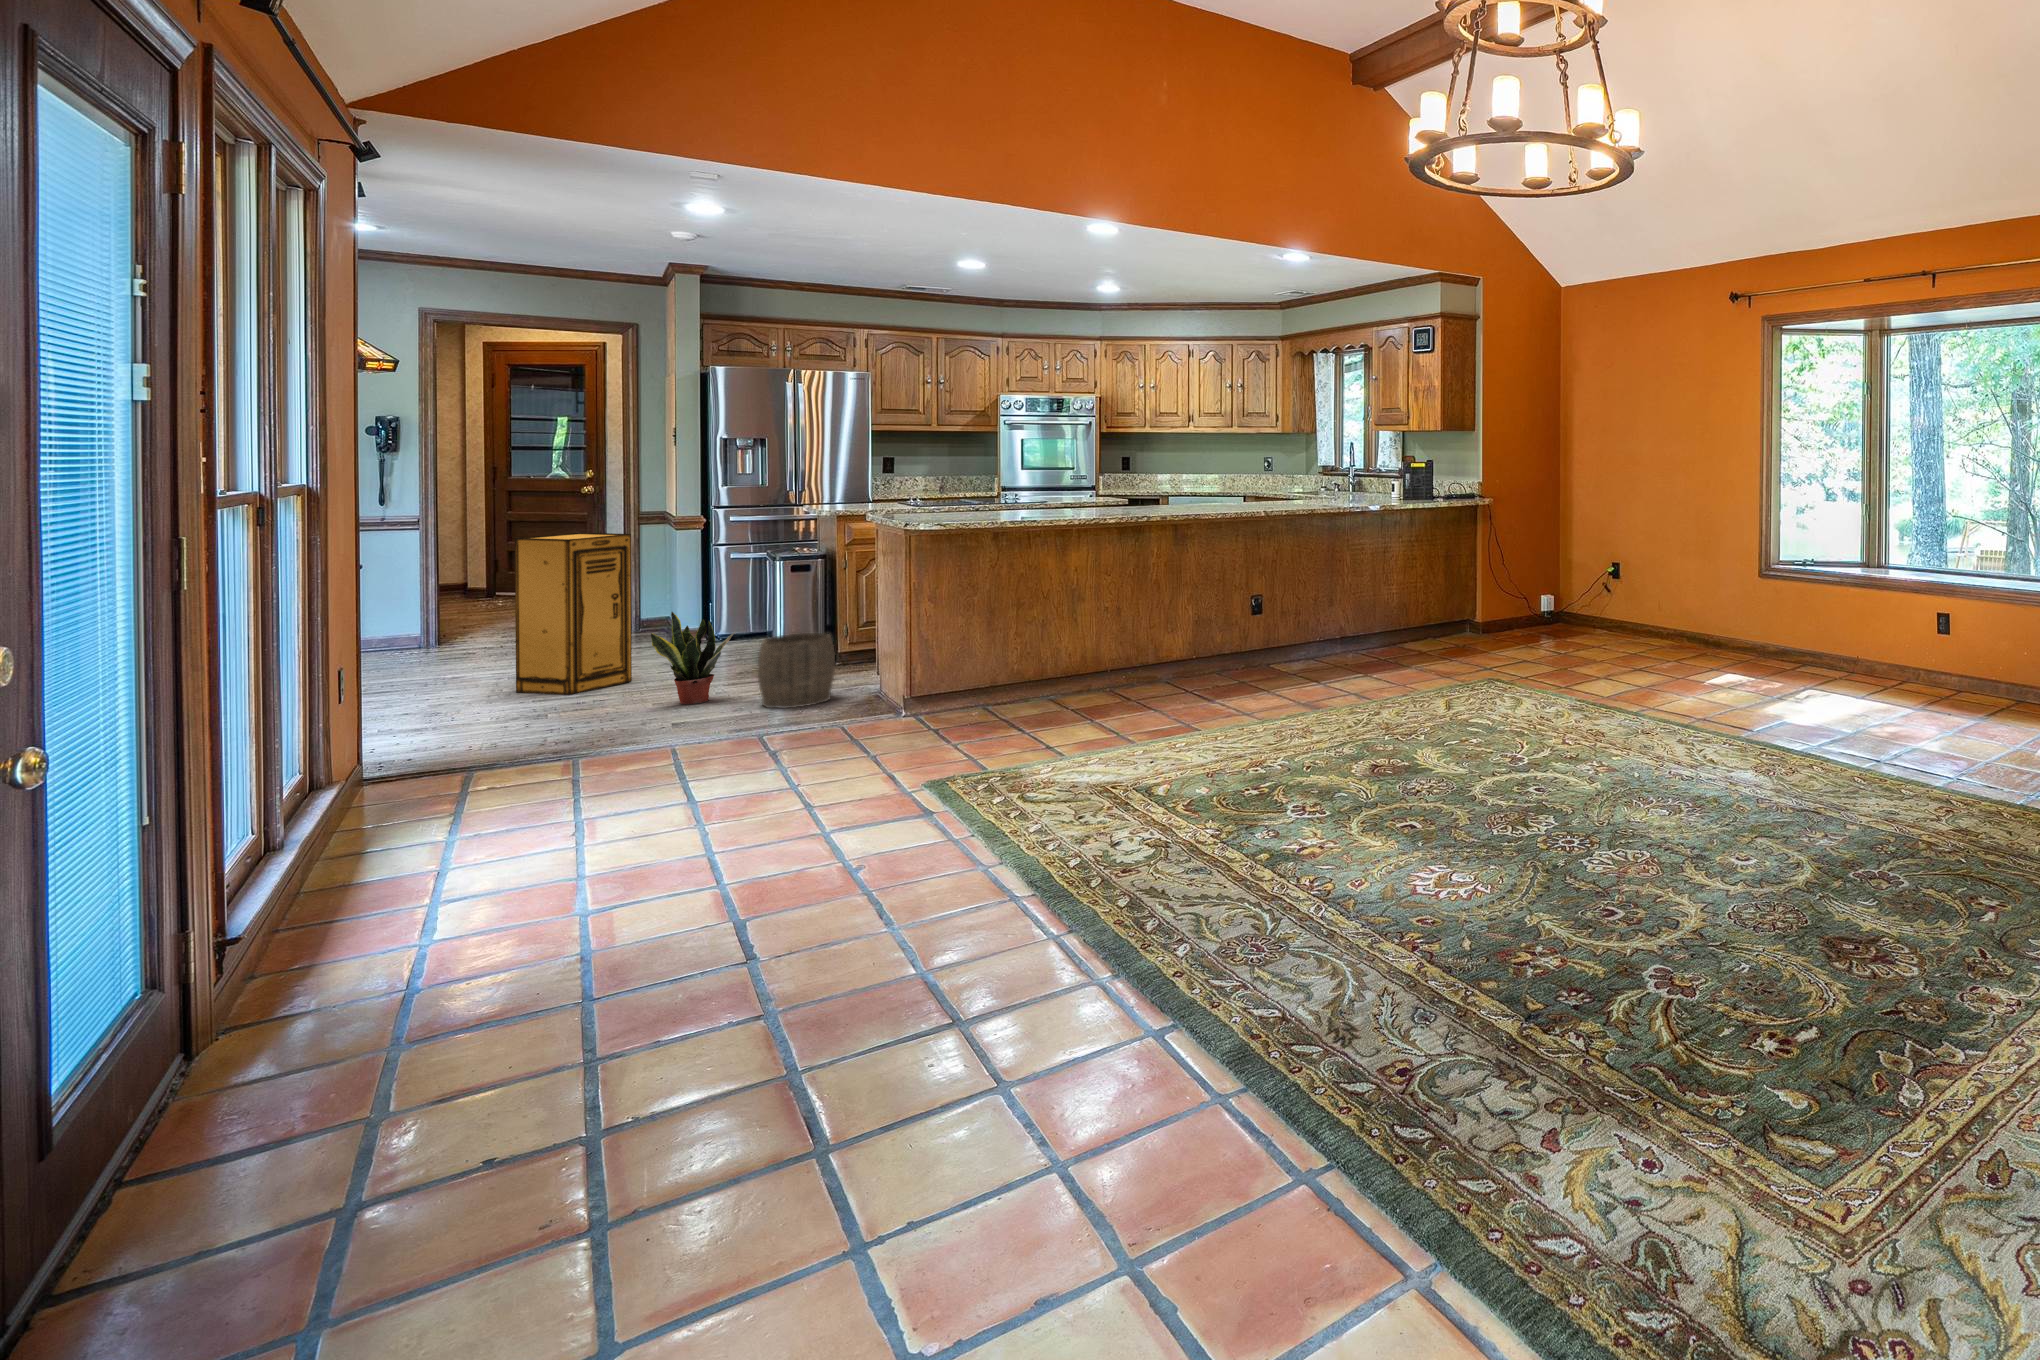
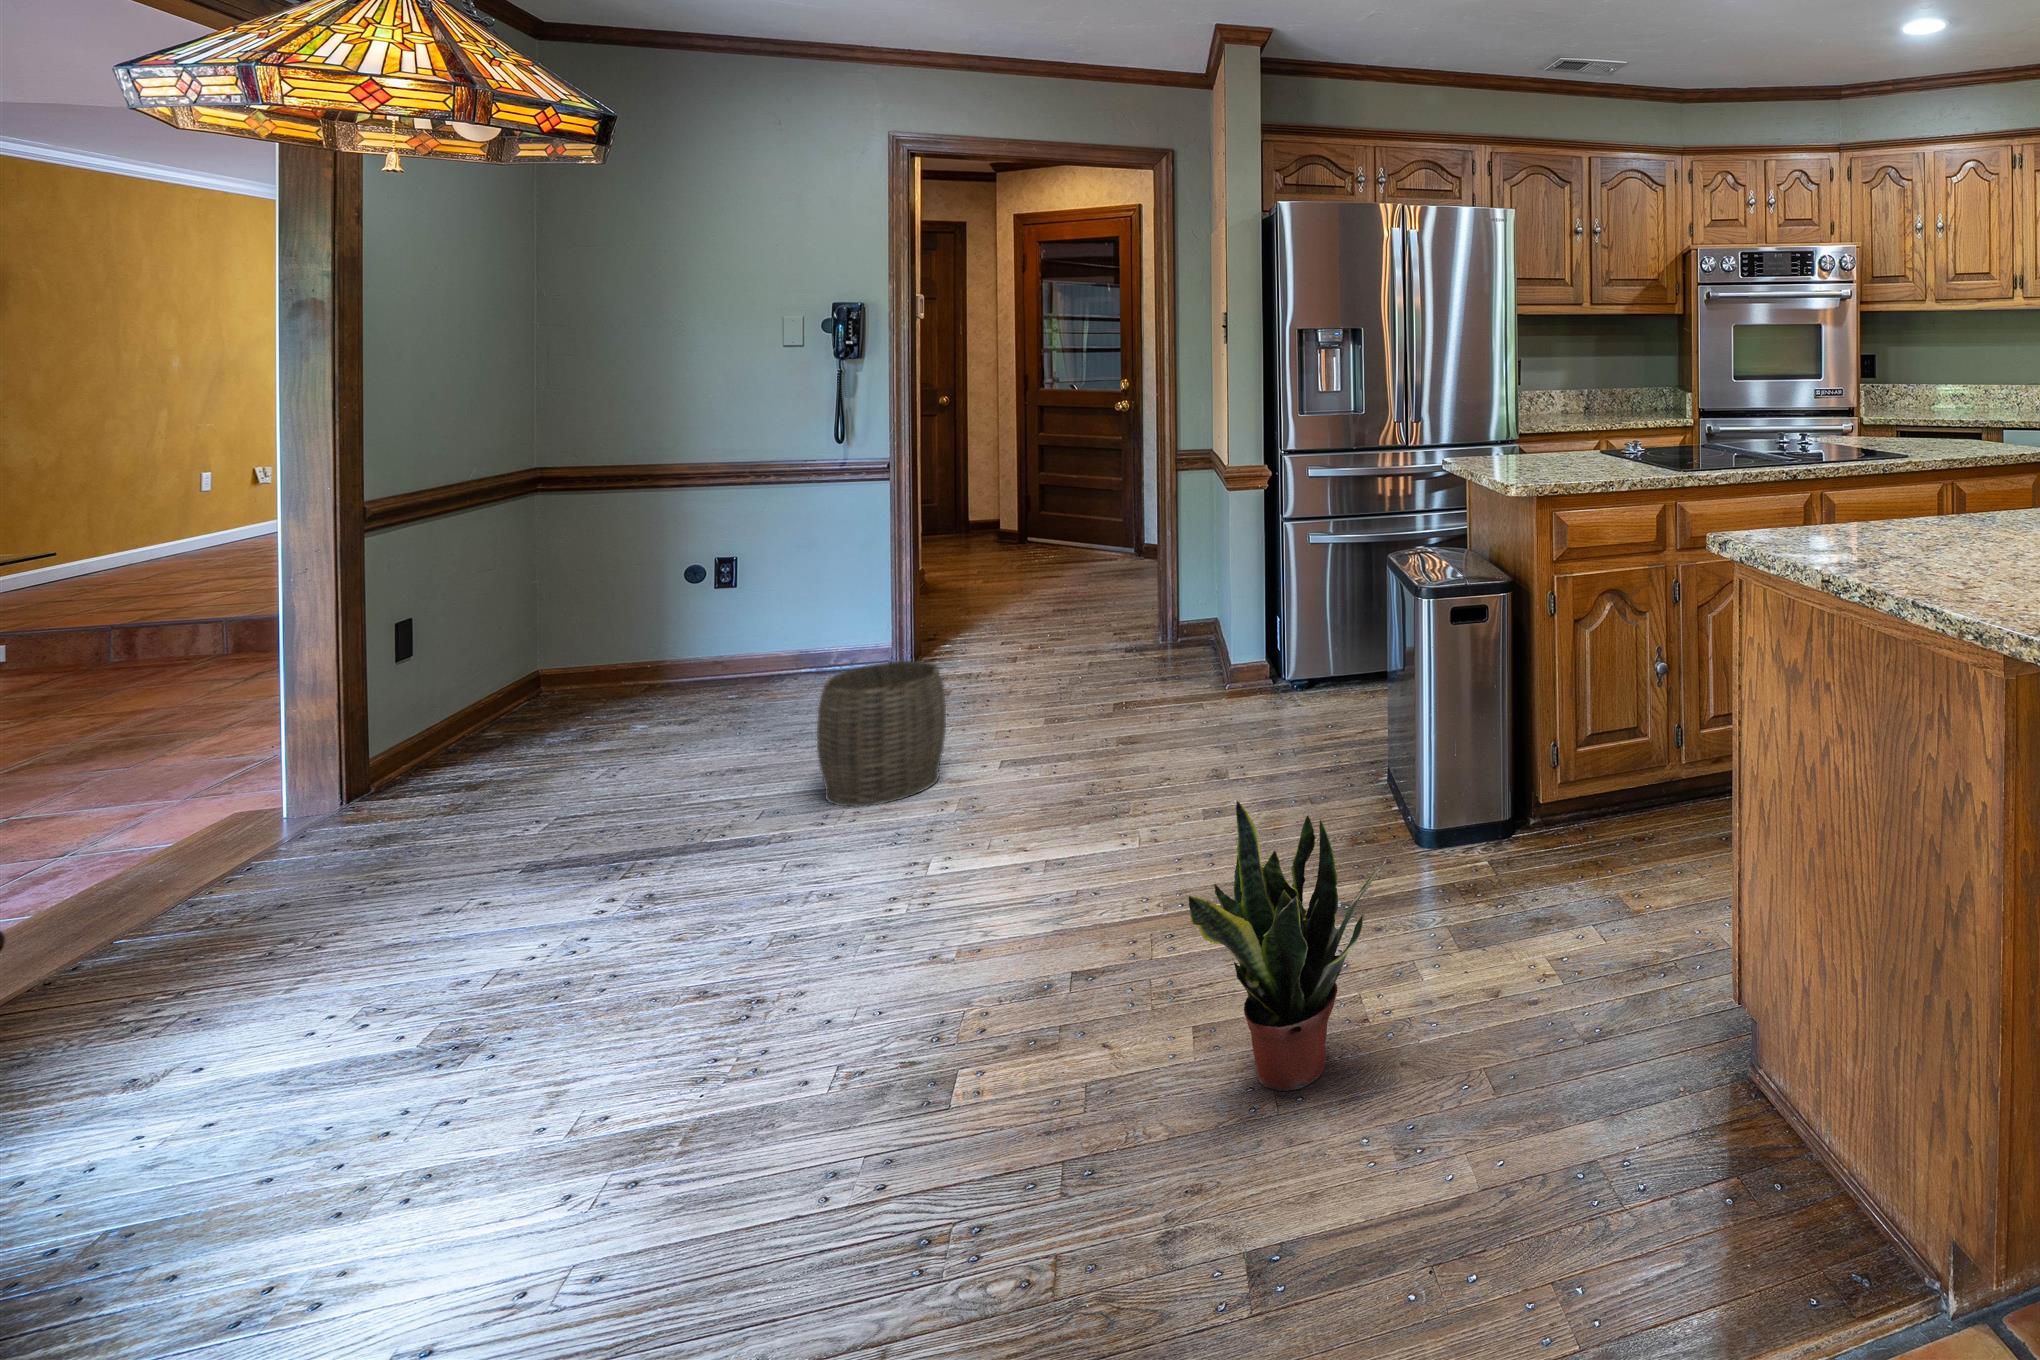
storage cabinet: present [515,533,632,695] -> none [936,528,1154,945]
woven basket: present [758,633,835,708] -> present [817,661,946,806]

